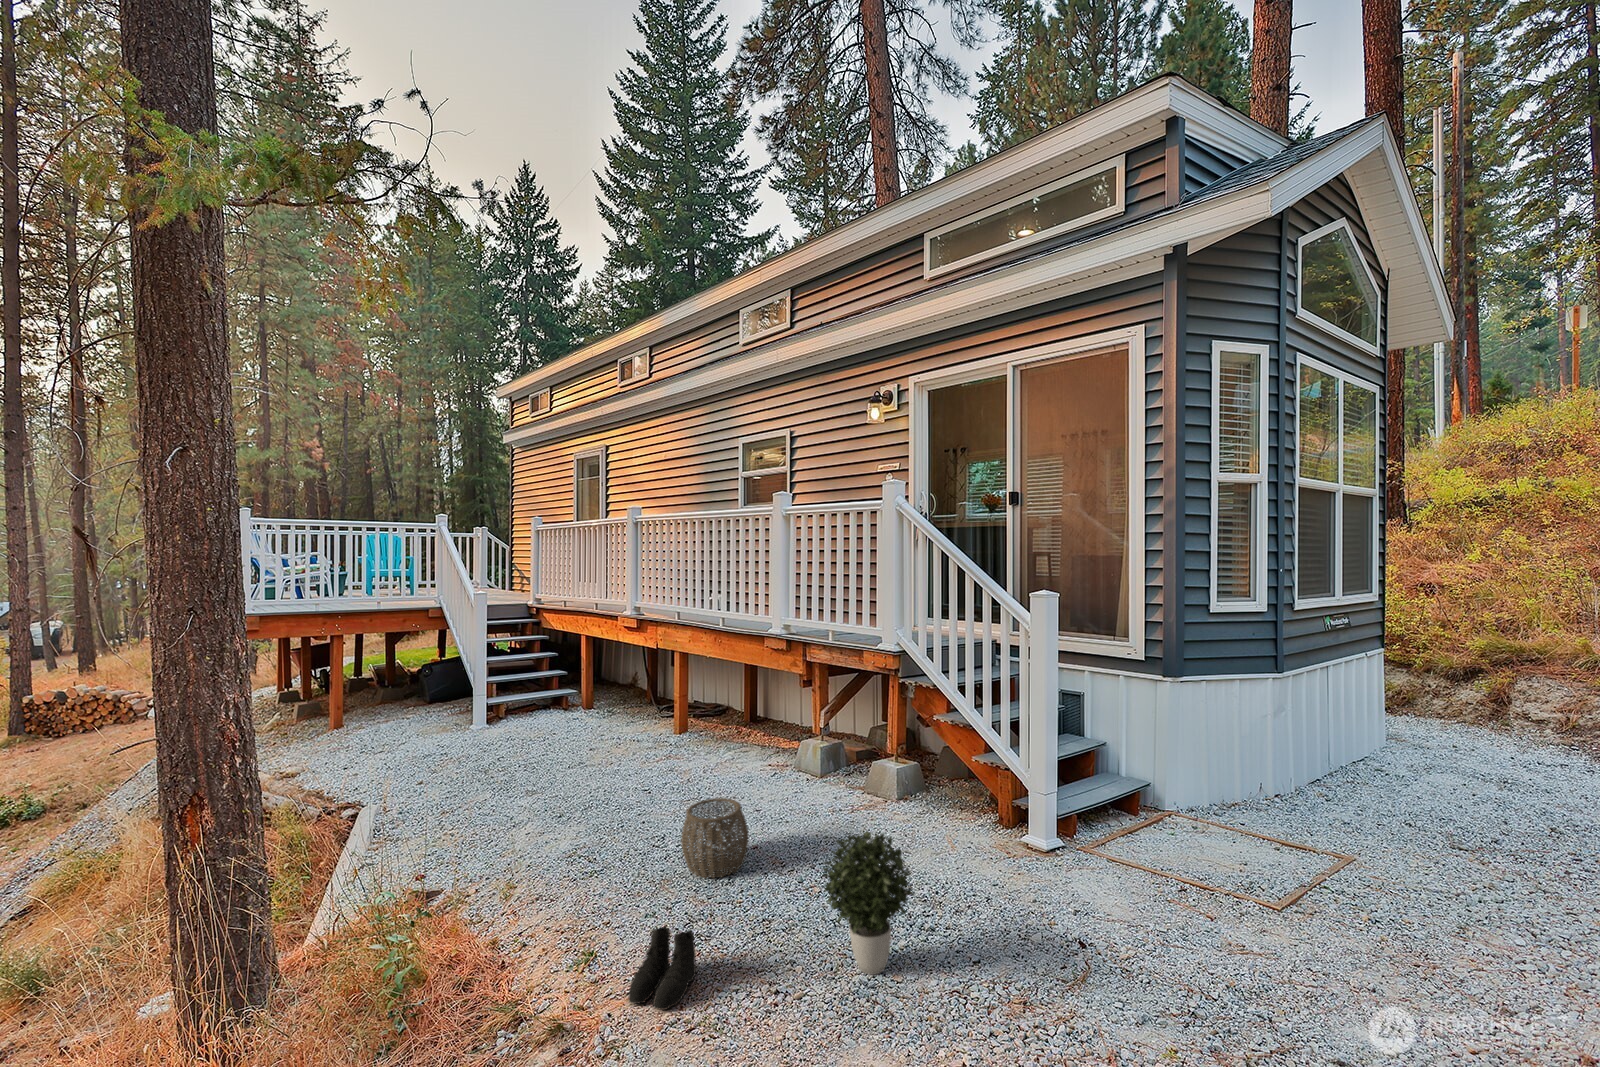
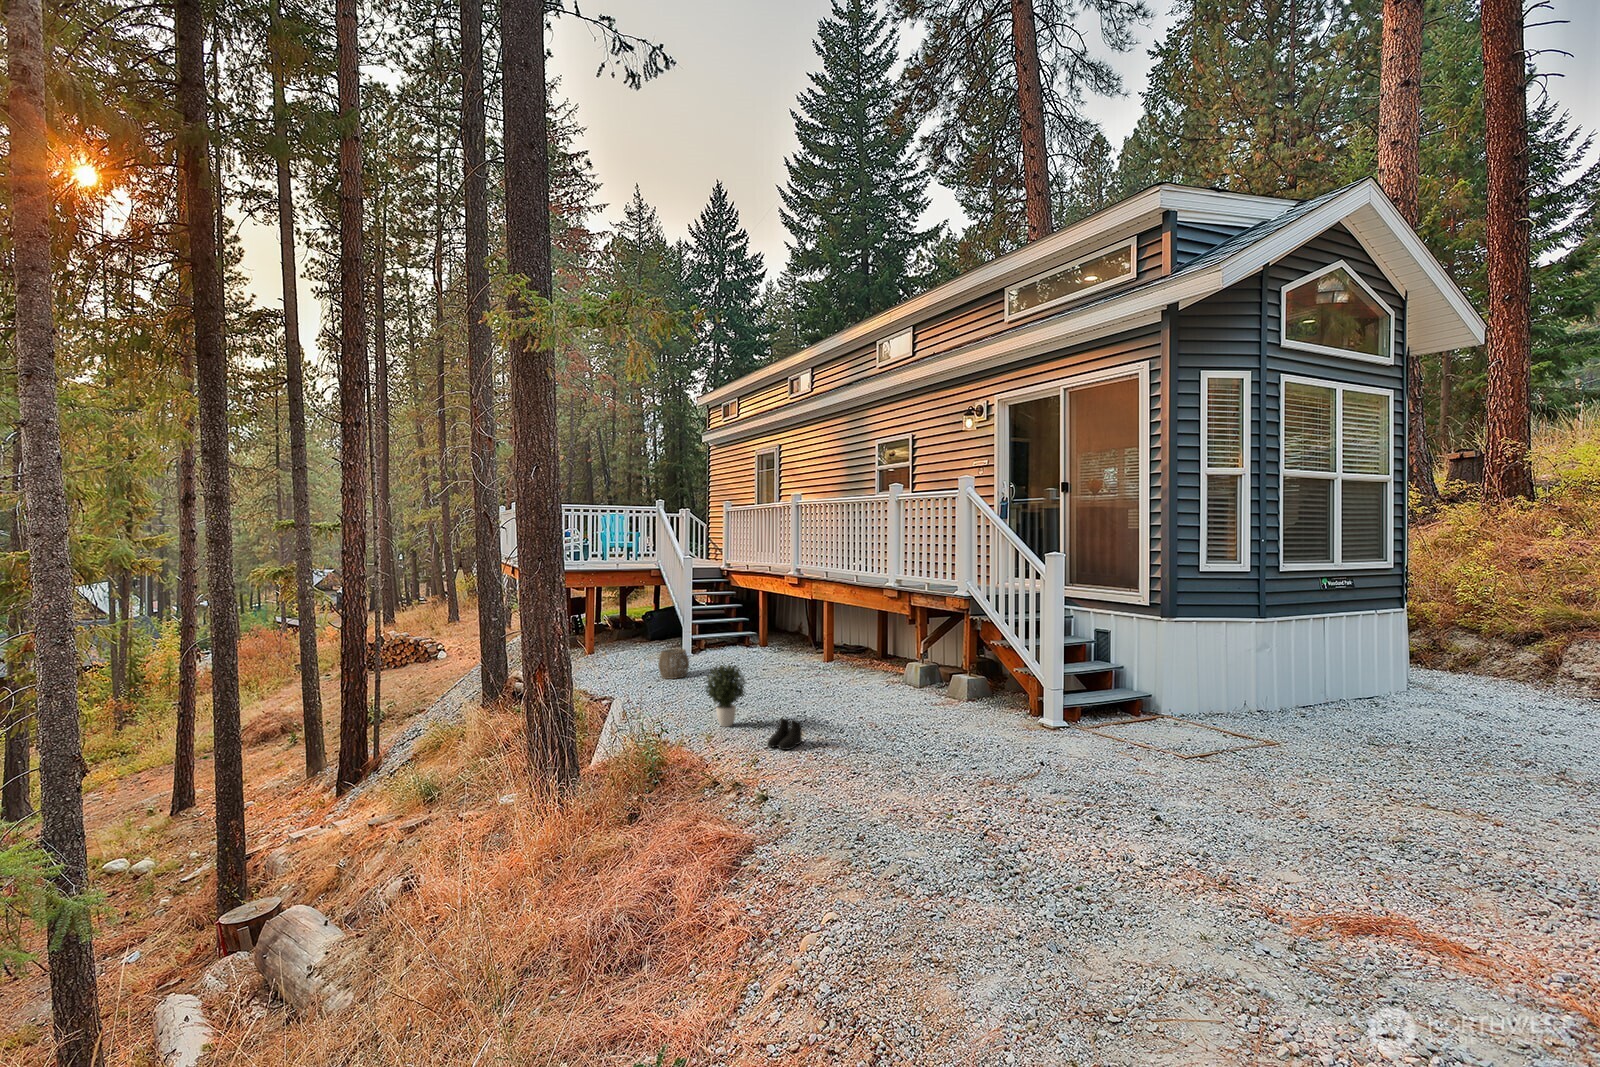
woven basket: present [681,798,748,878] -> present [658,649,689,679]
potted plant: present [822,832,915,975] -> present [706,665,745,727]

